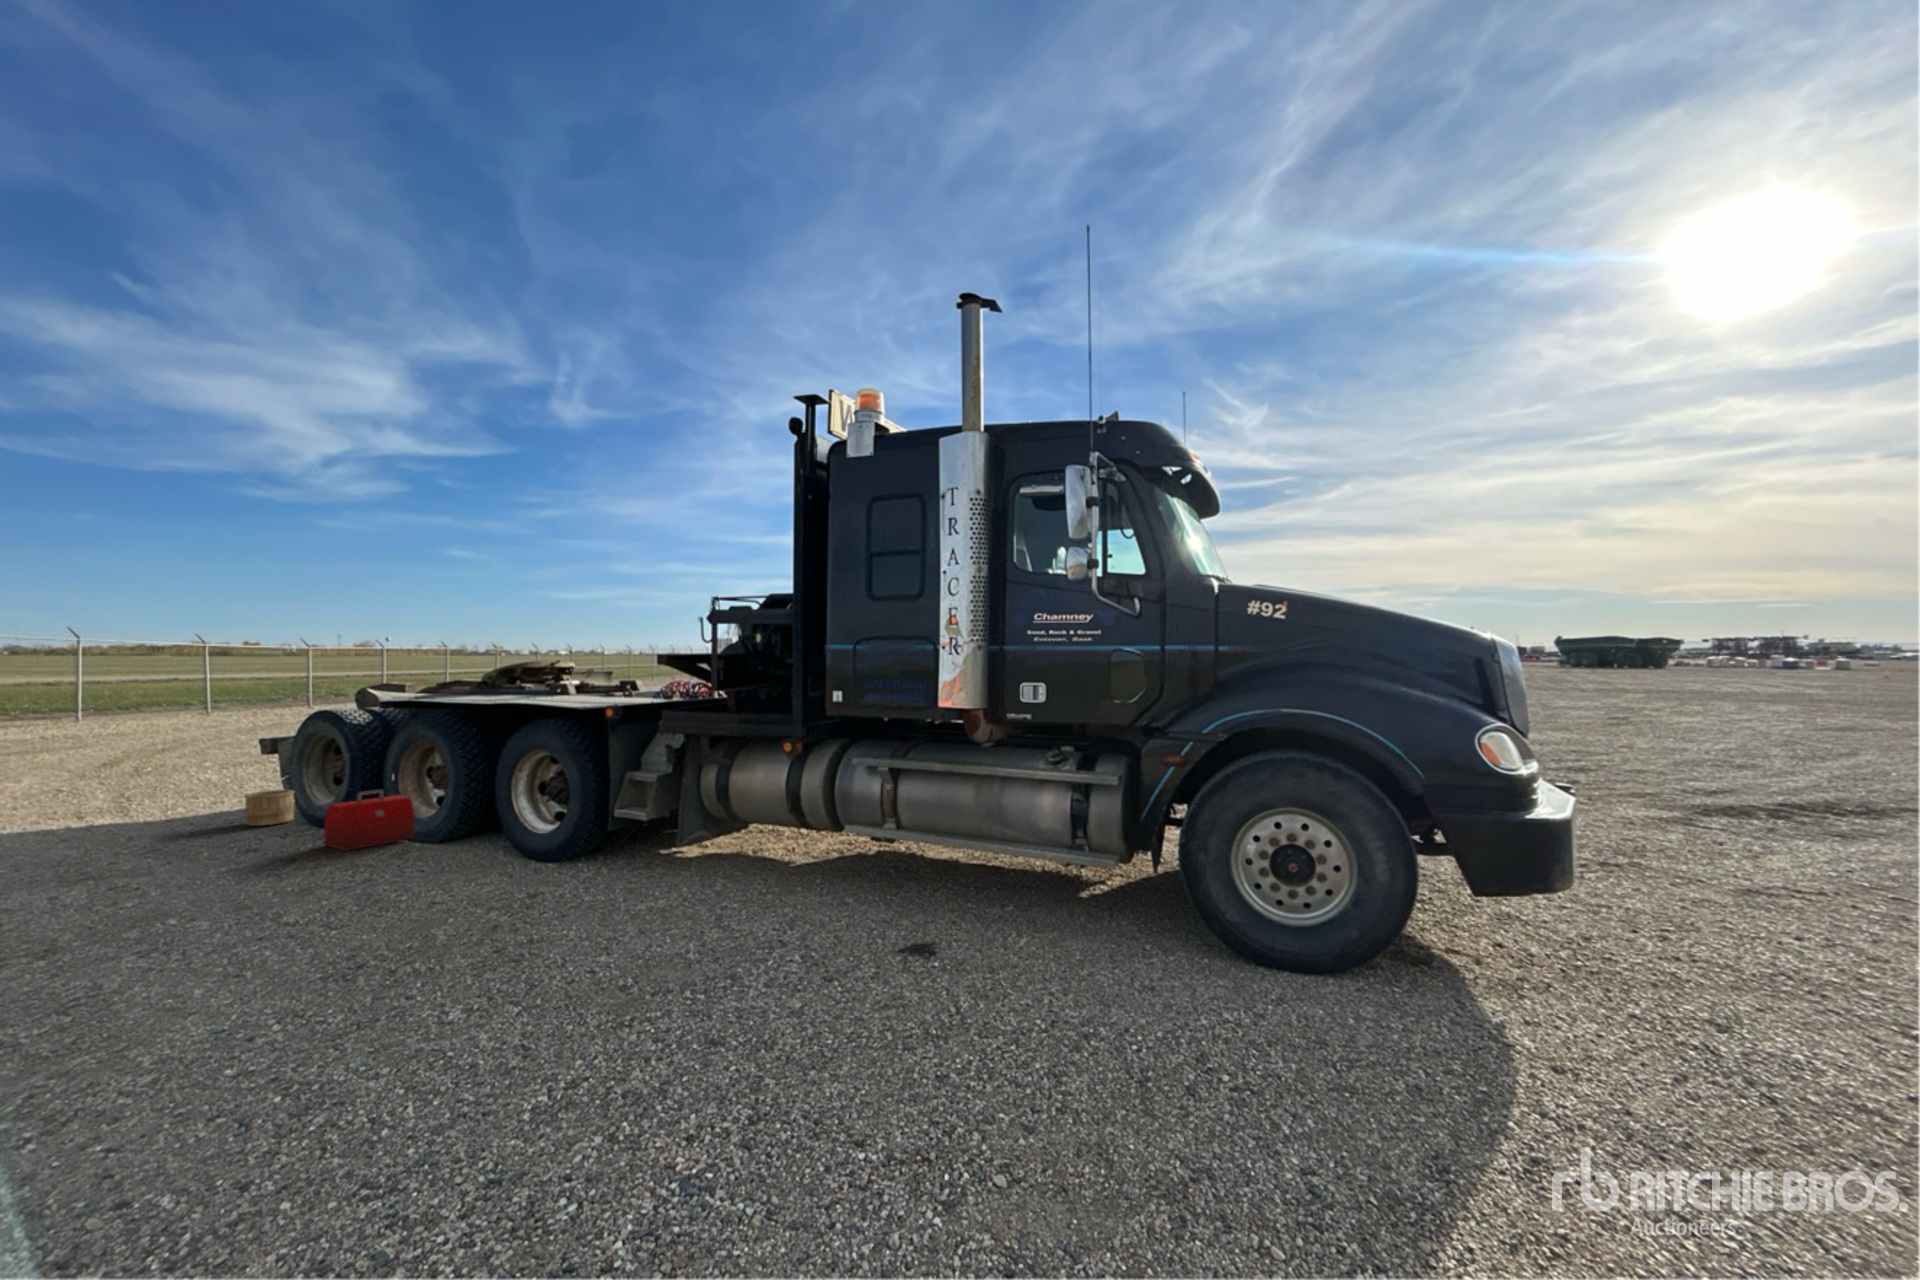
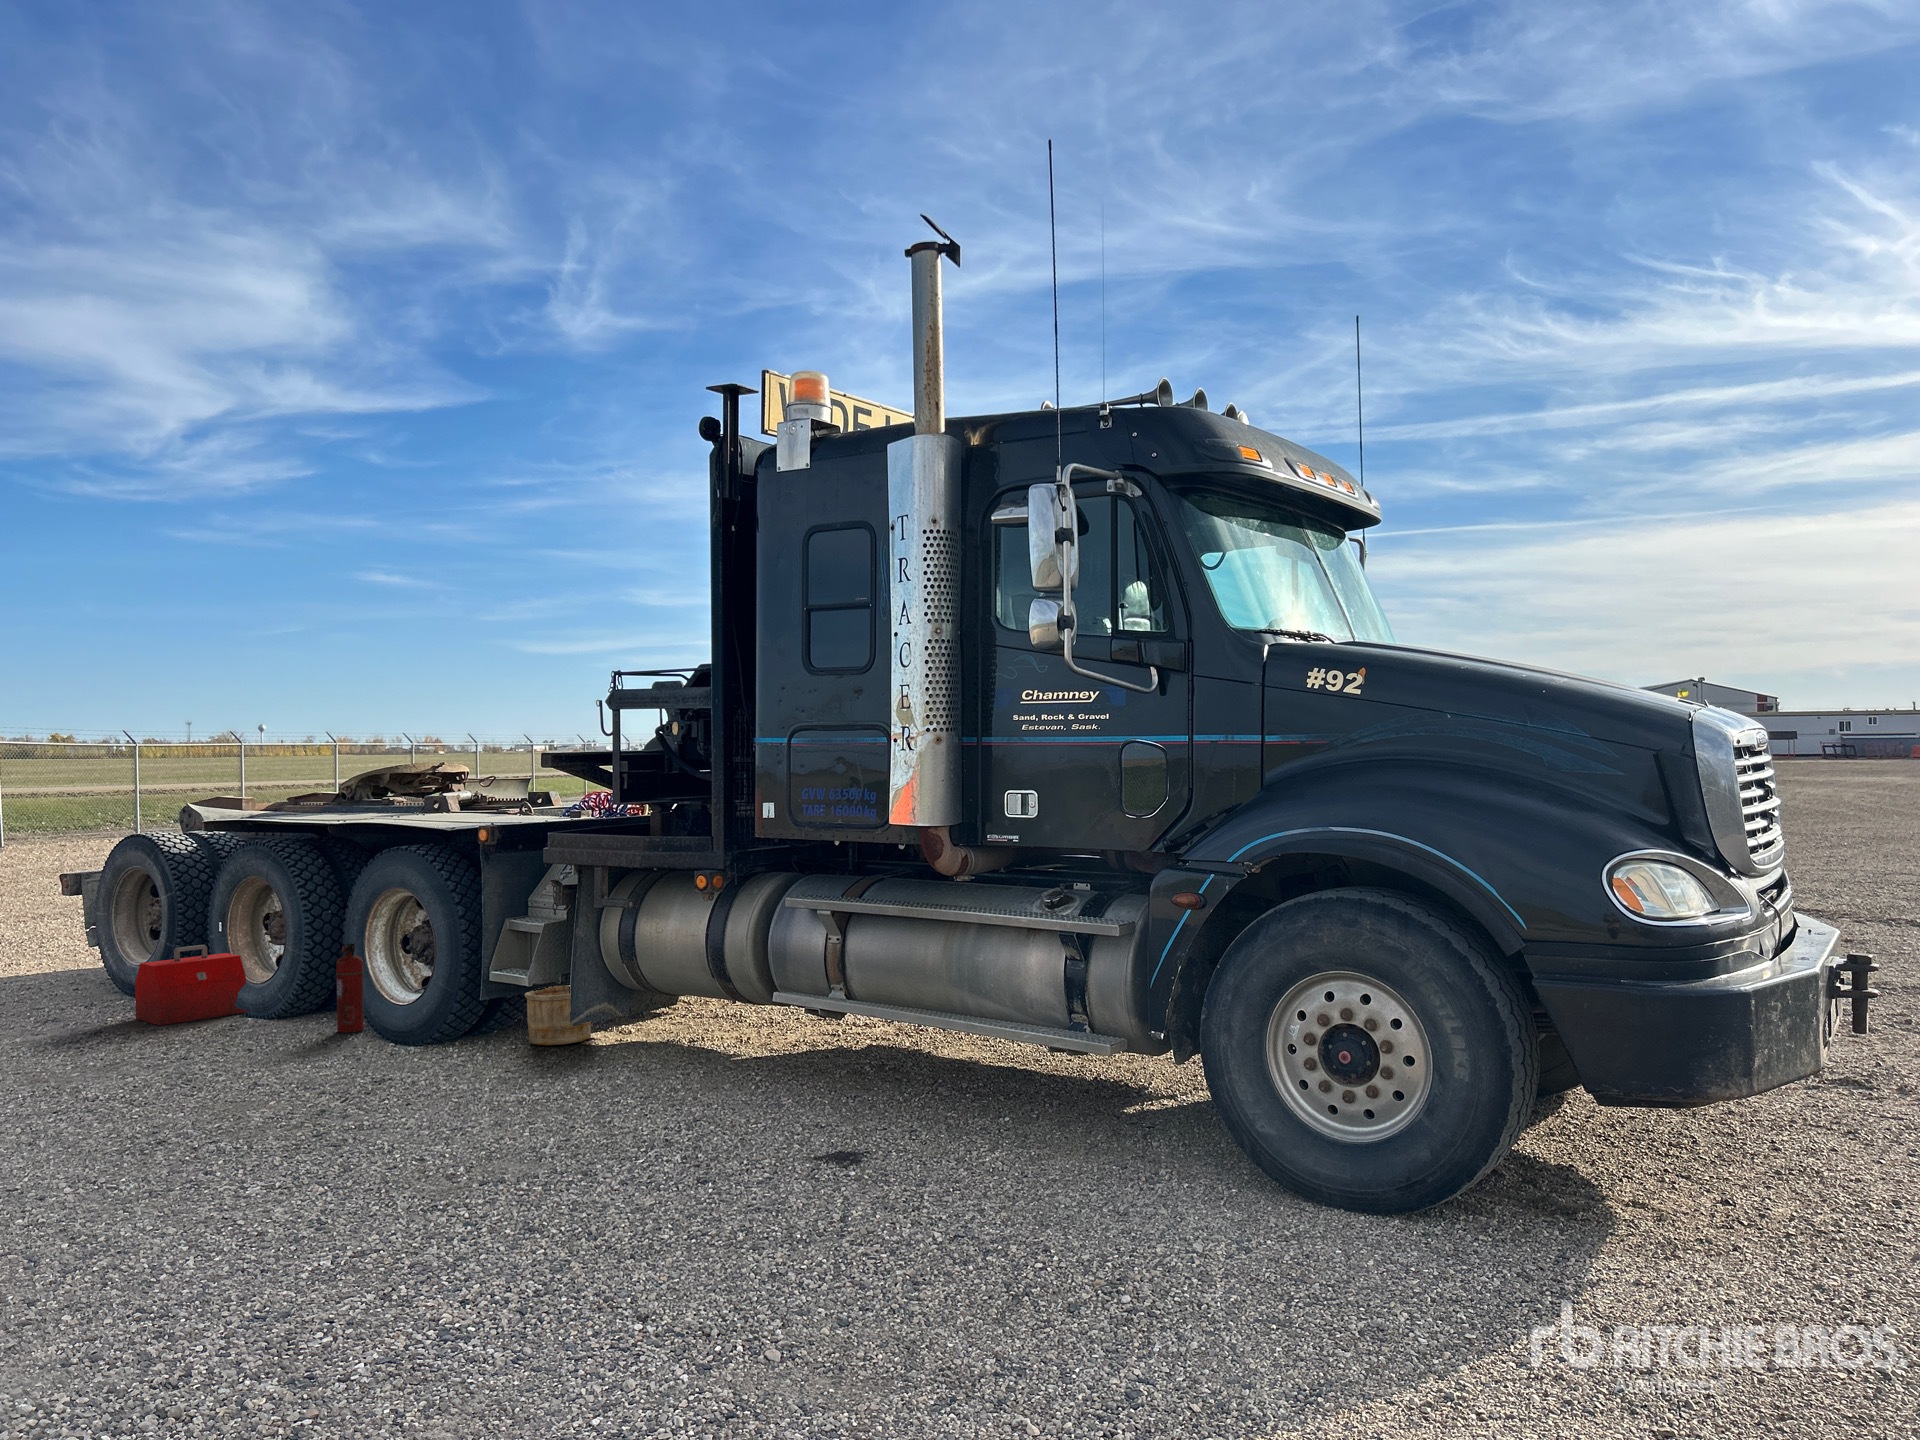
fire extinguisher: none [491,789,512,855] -> present [336,943,364,1033]
wooden bucket: present [245,790,294,826] -> present [525,985,591,1045]

